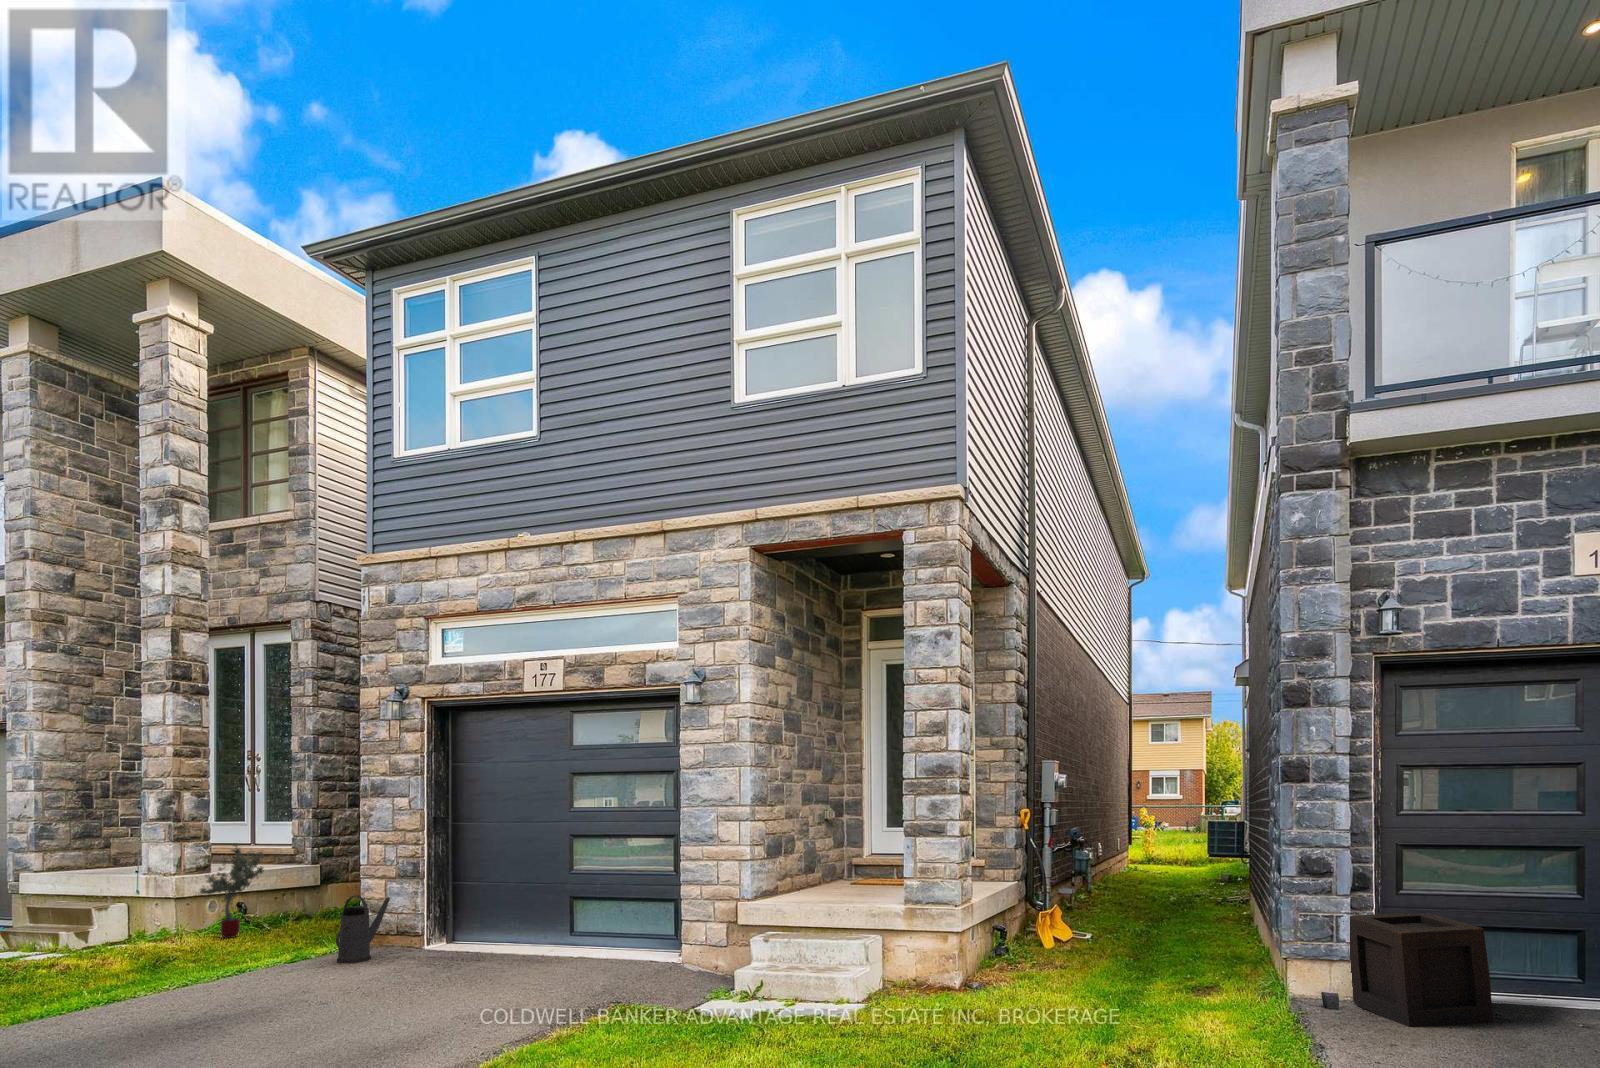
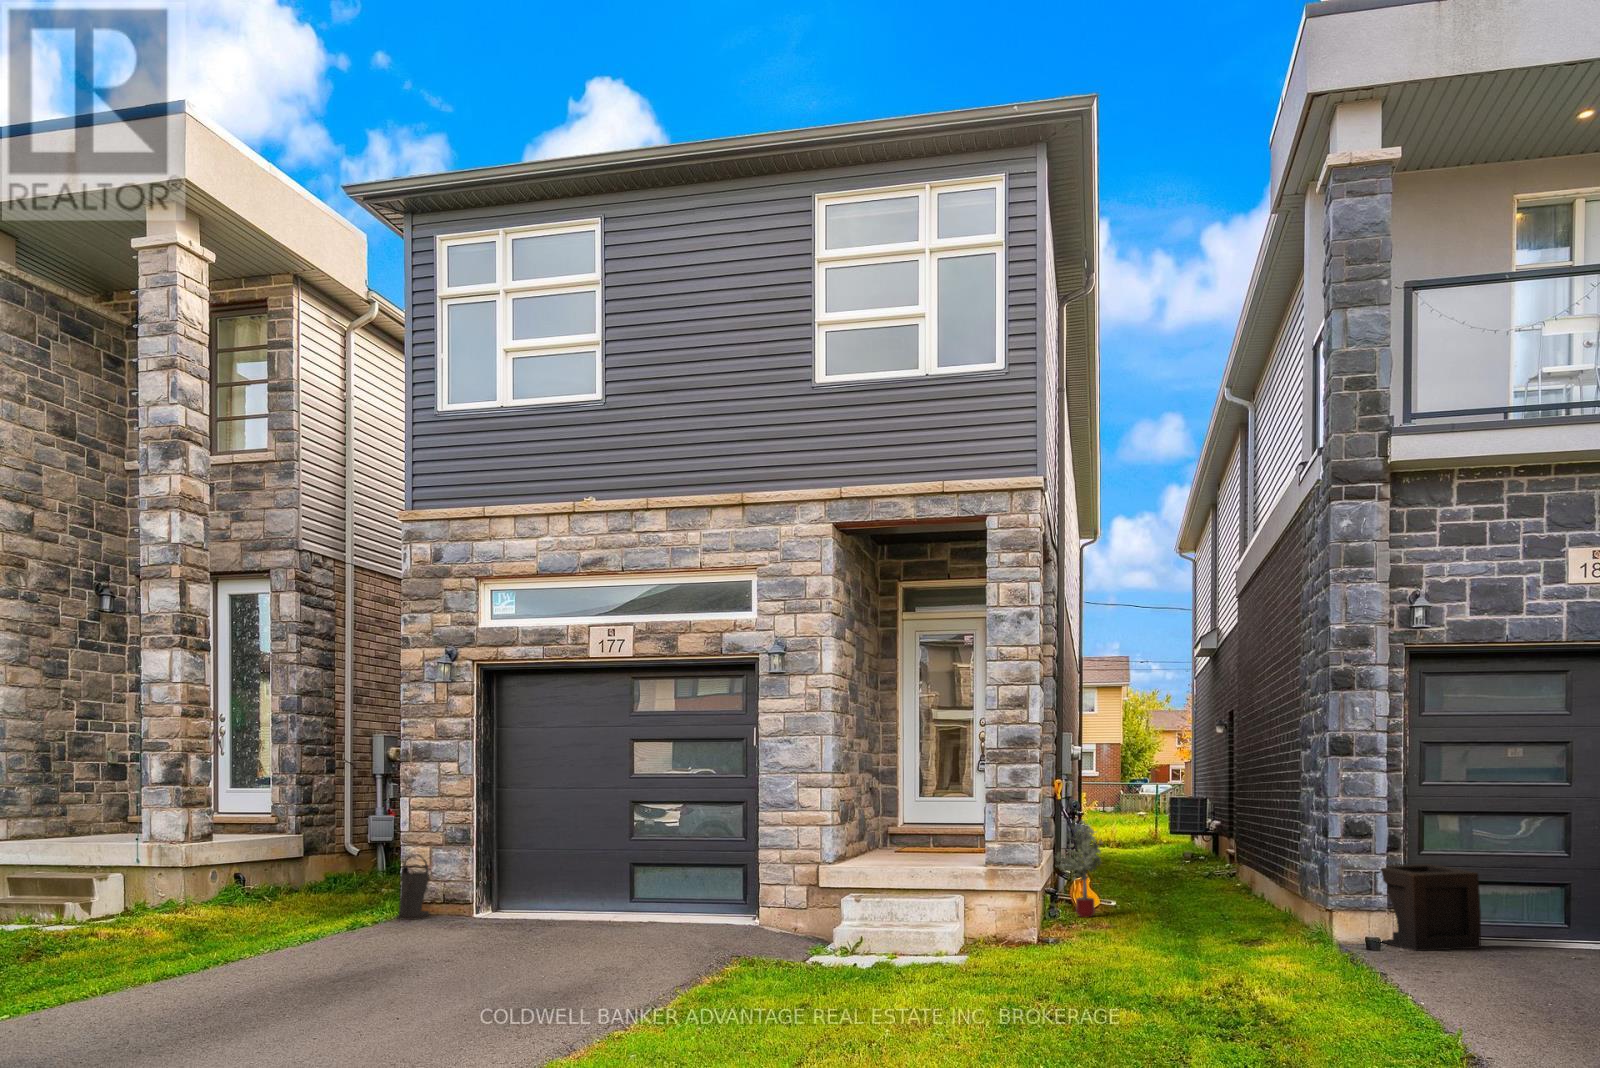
potted tree: present [200,844,264,938] -> present [1056,820,1102,918]

